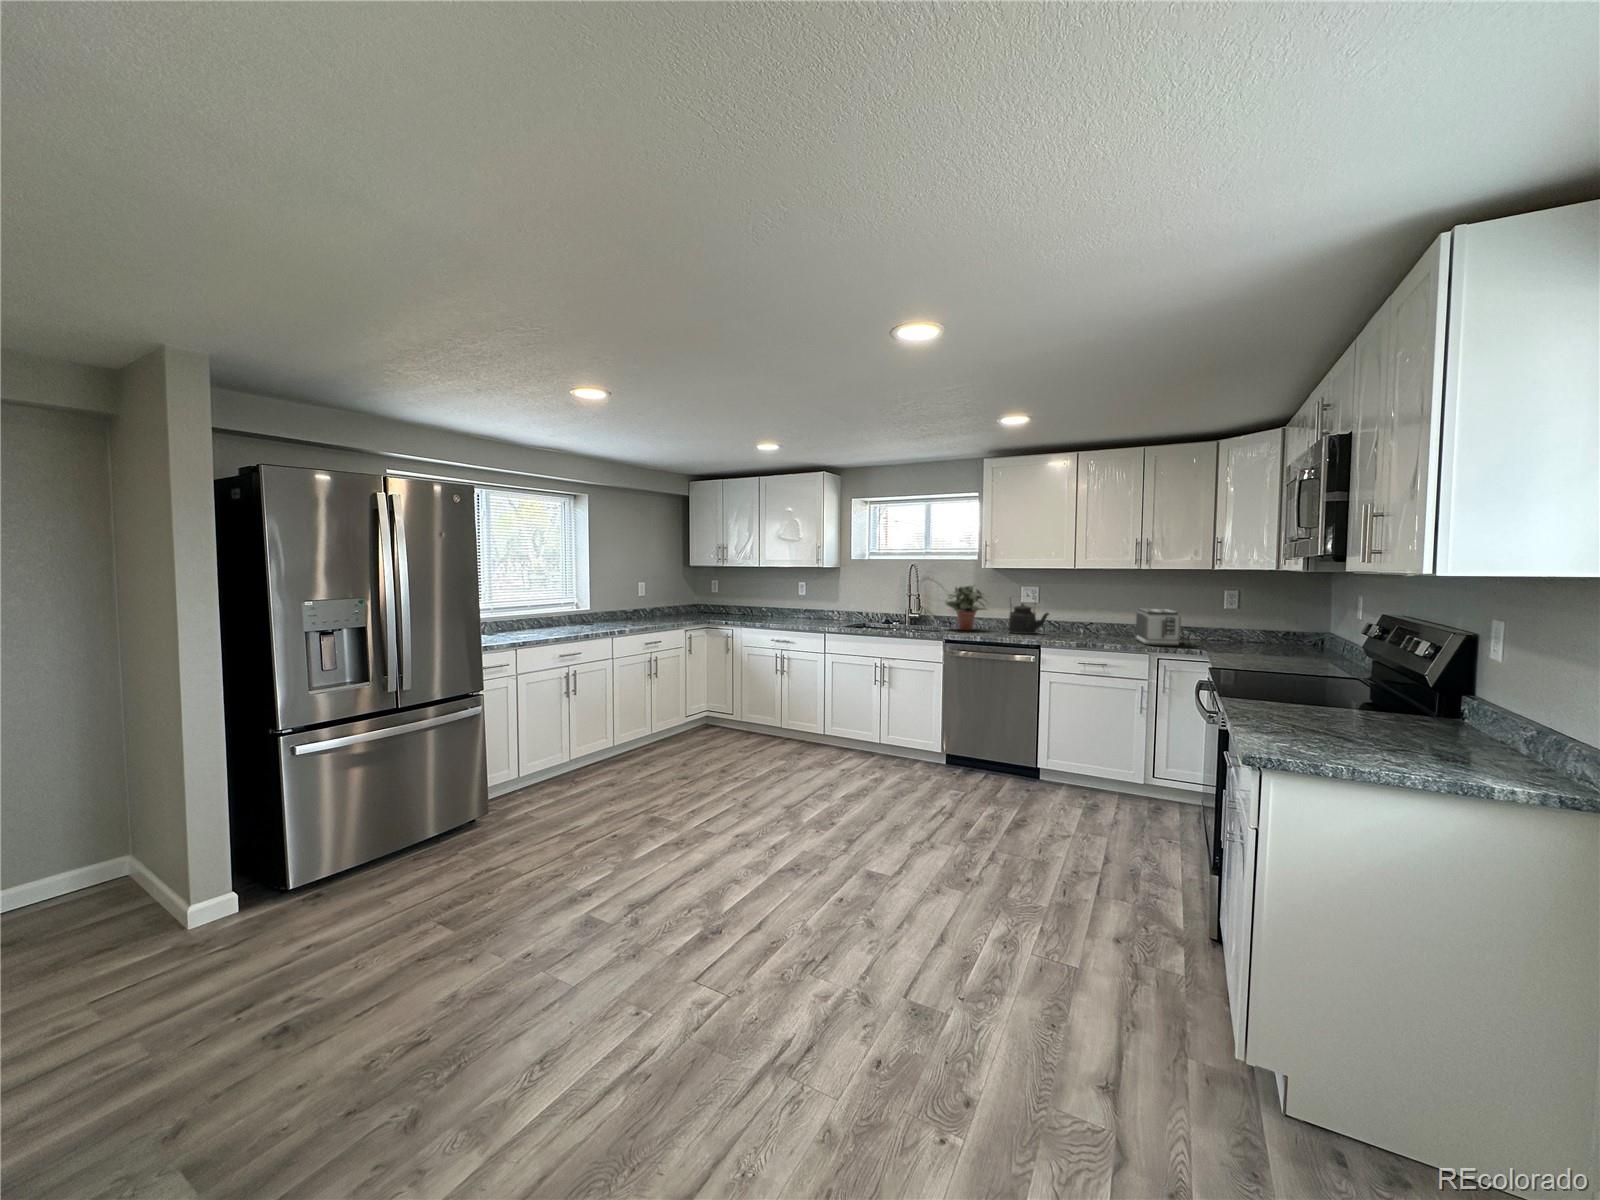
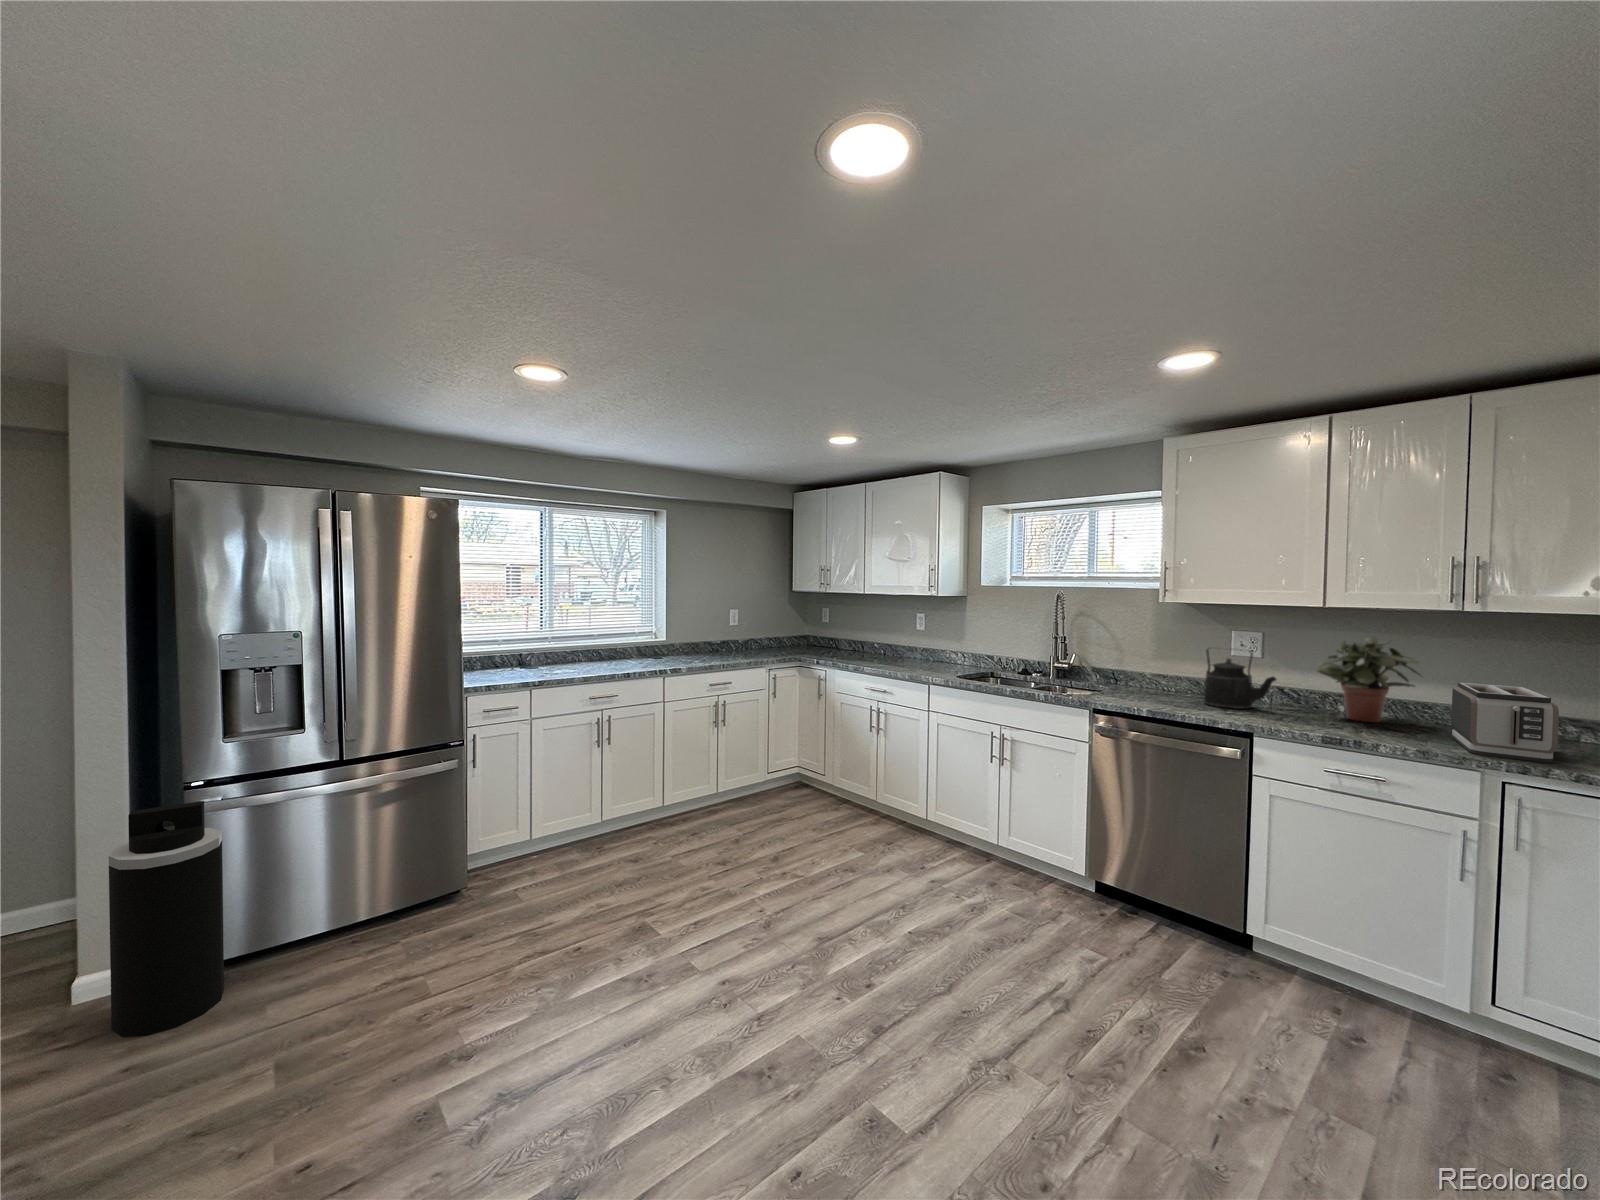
potted plant: present [945,584,986,630] -> present [1317,637,1421,722]
trash can: none [247,741,339,934] -> present [109,801,224,1037]

